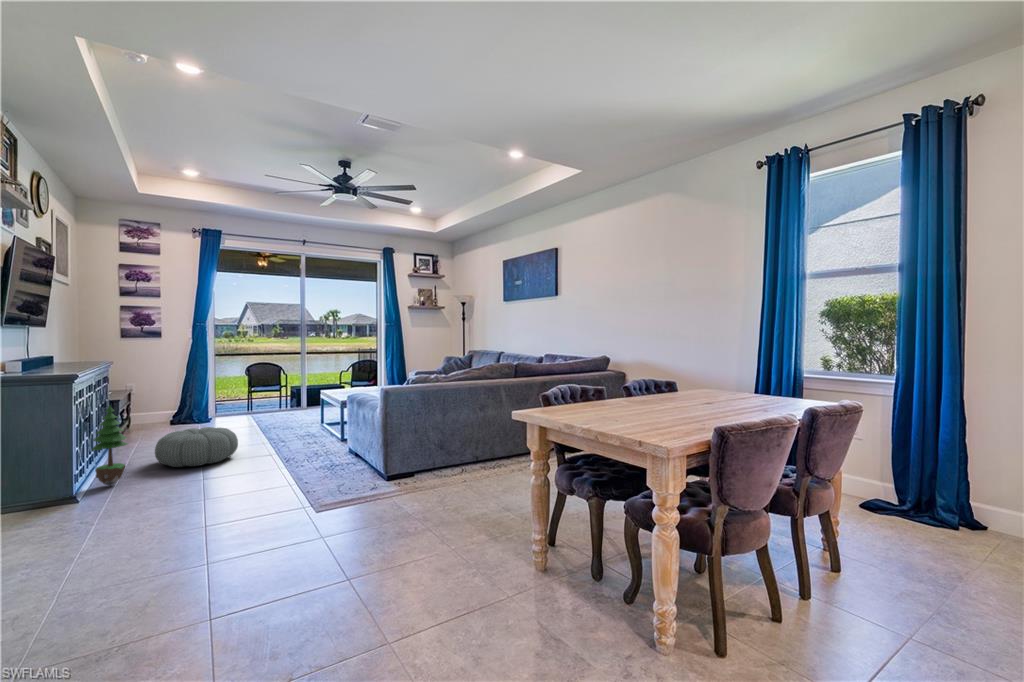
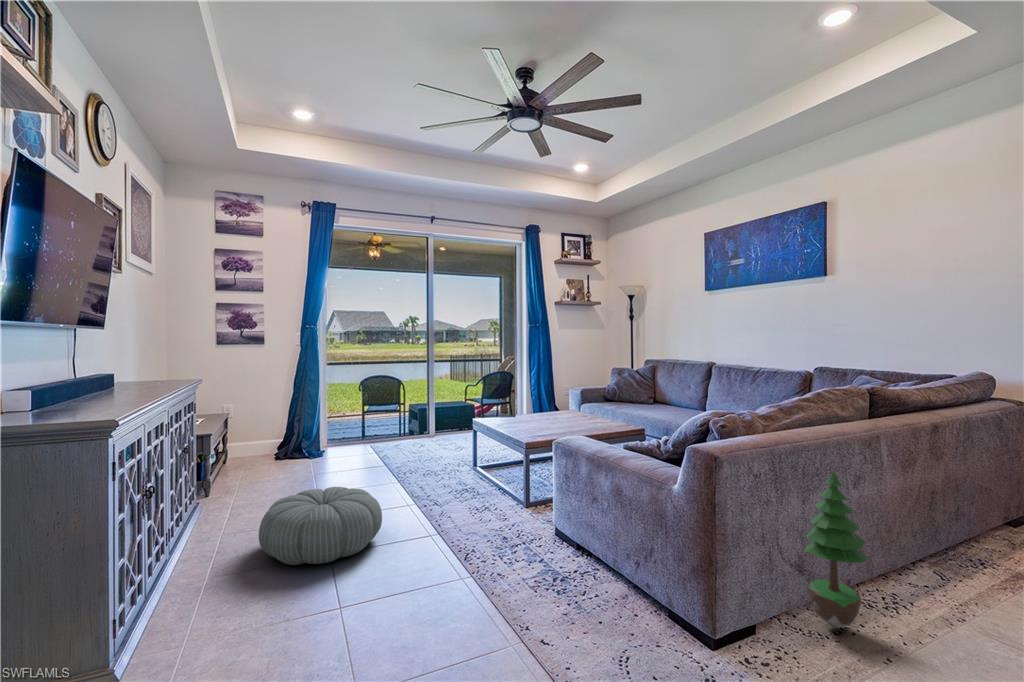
potted tree: present [92,405,128,486] -> present [804,471,867,628]

